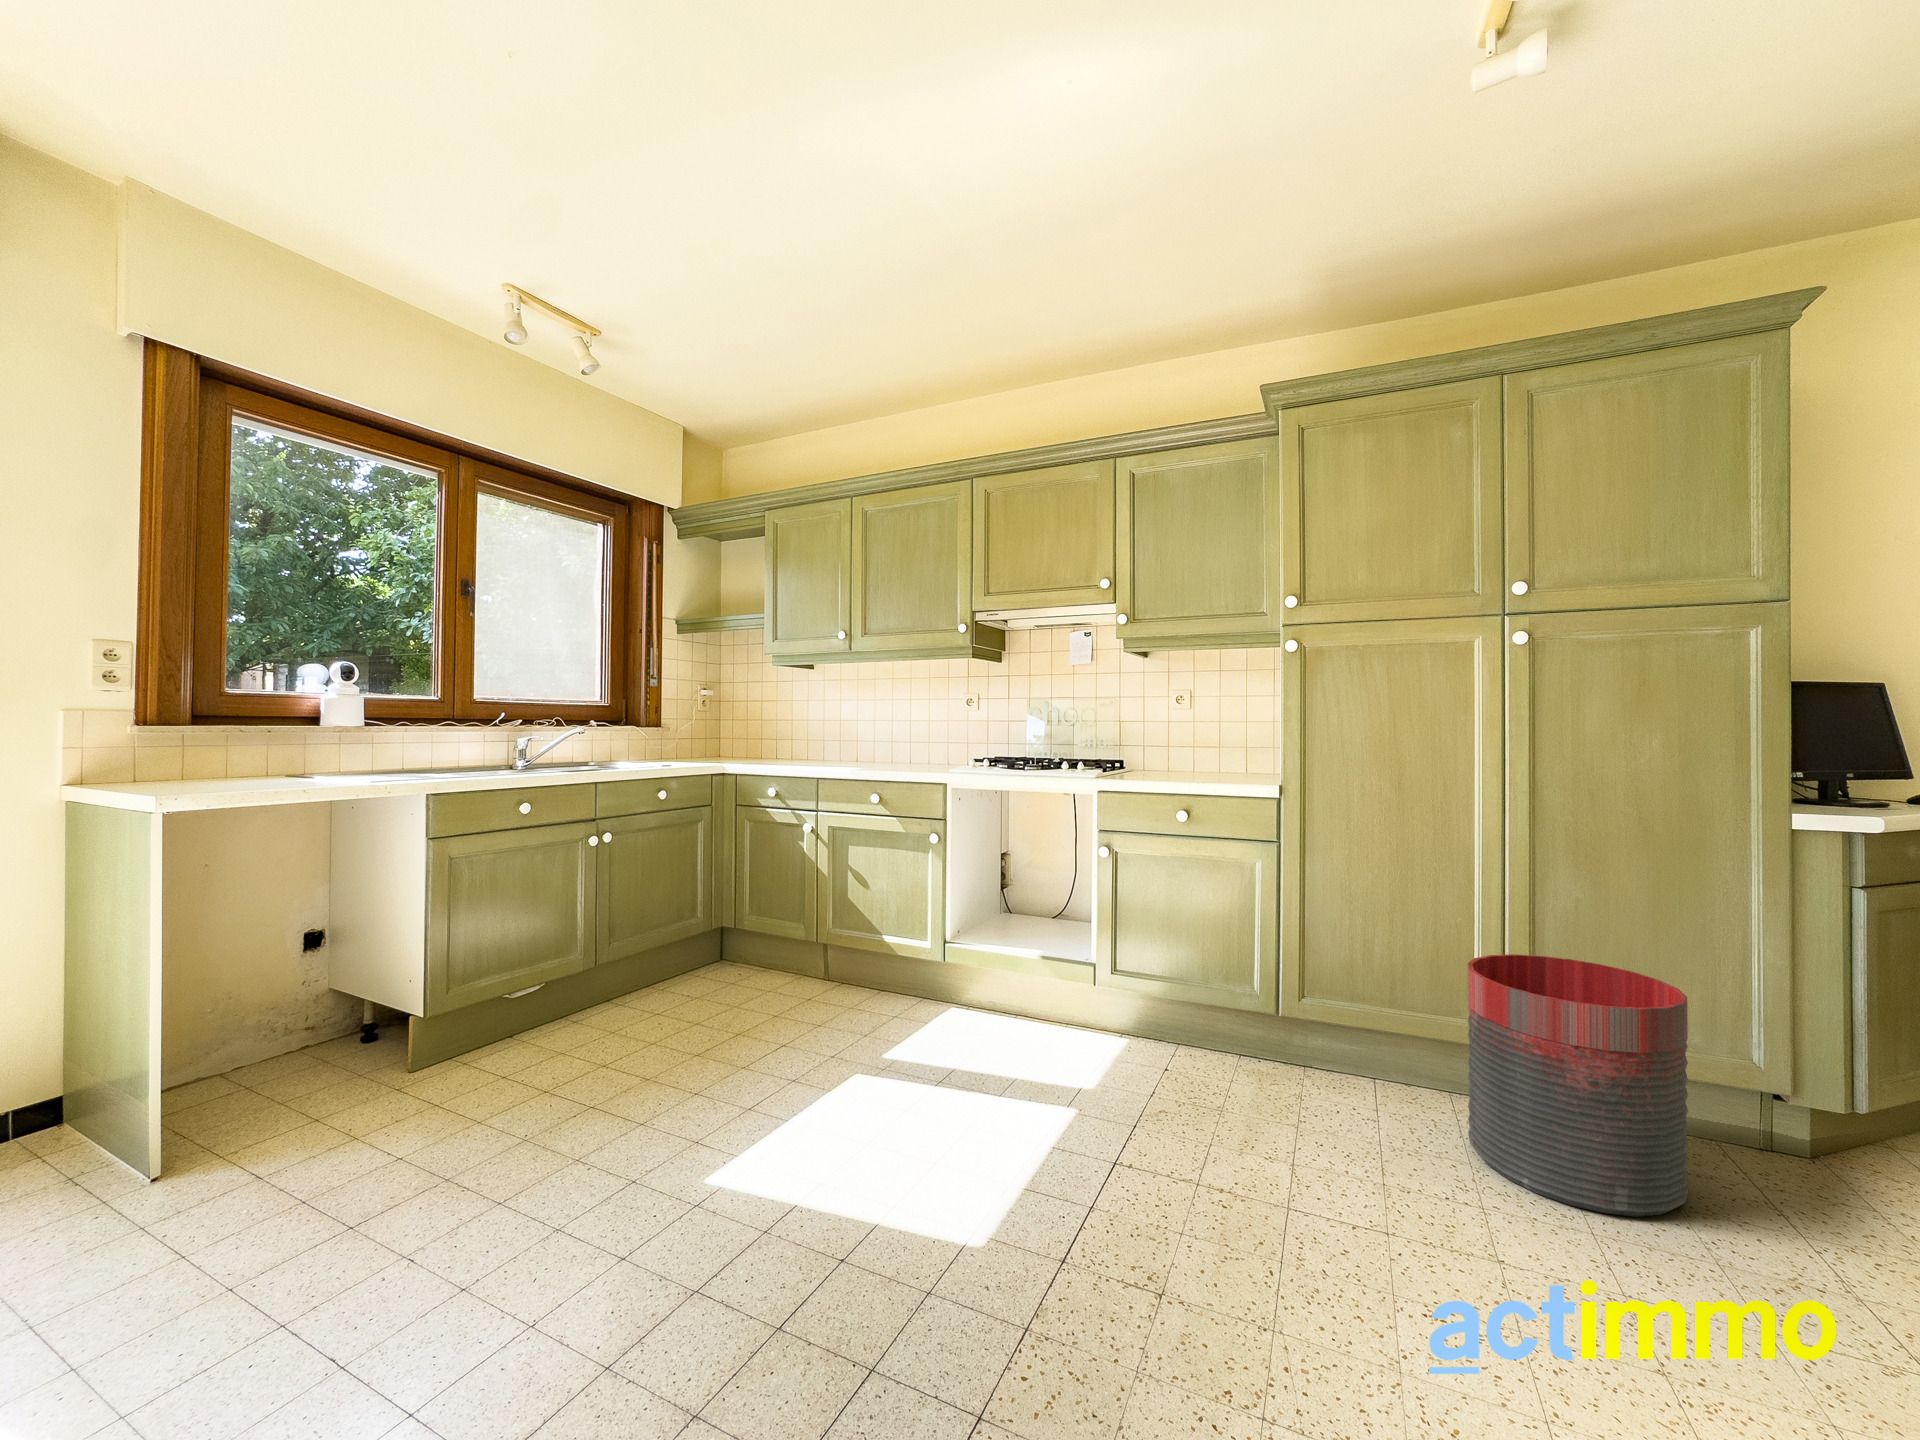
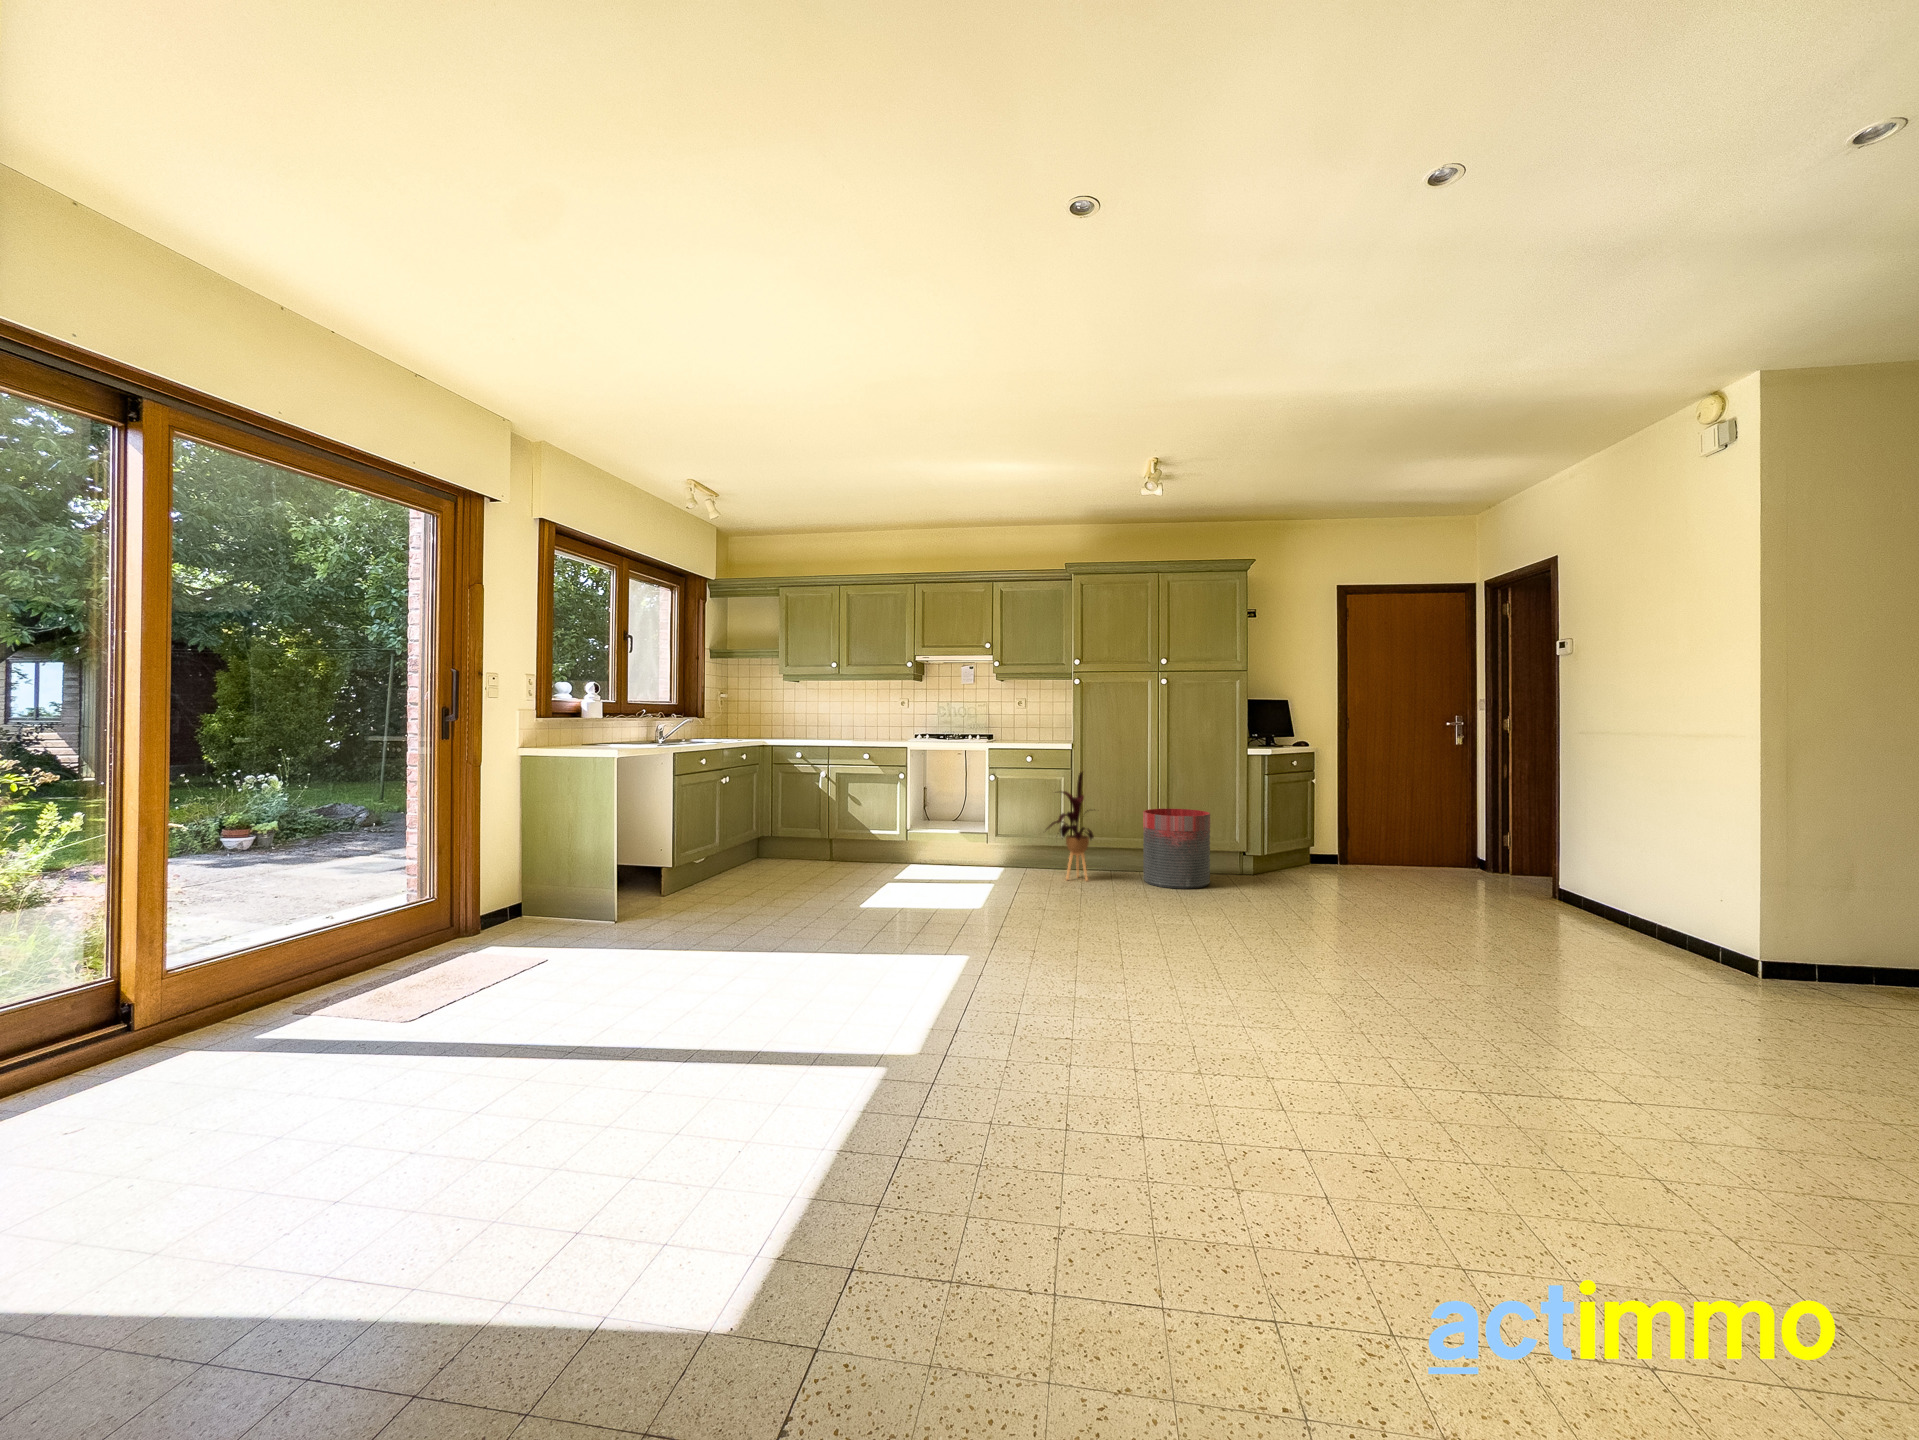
house plant: none [1198,857,1344,1126] -> present [1047,772,1094,880]

